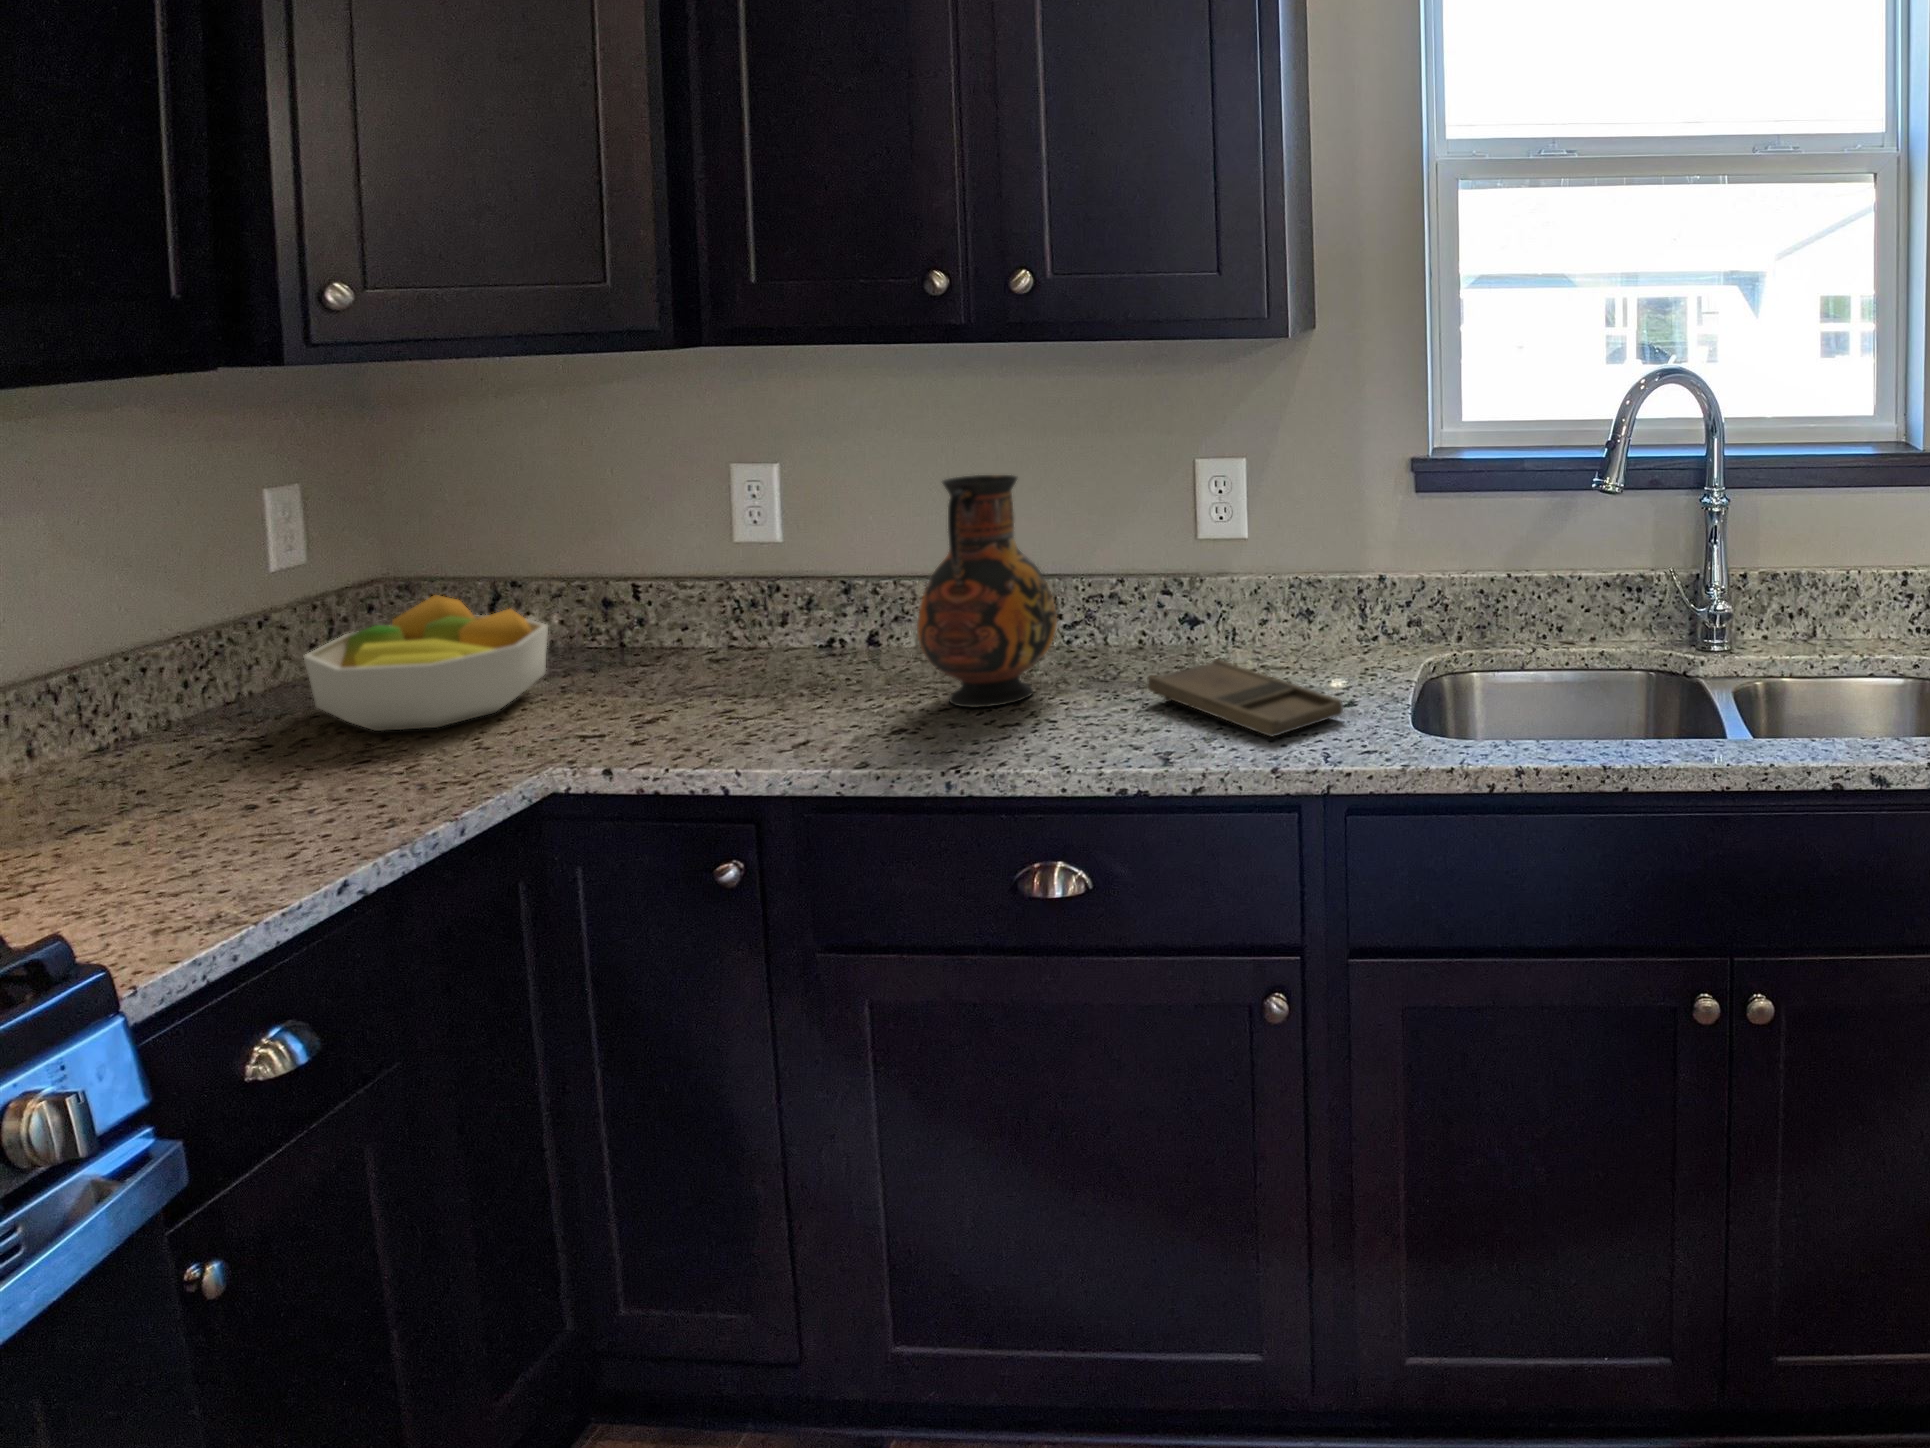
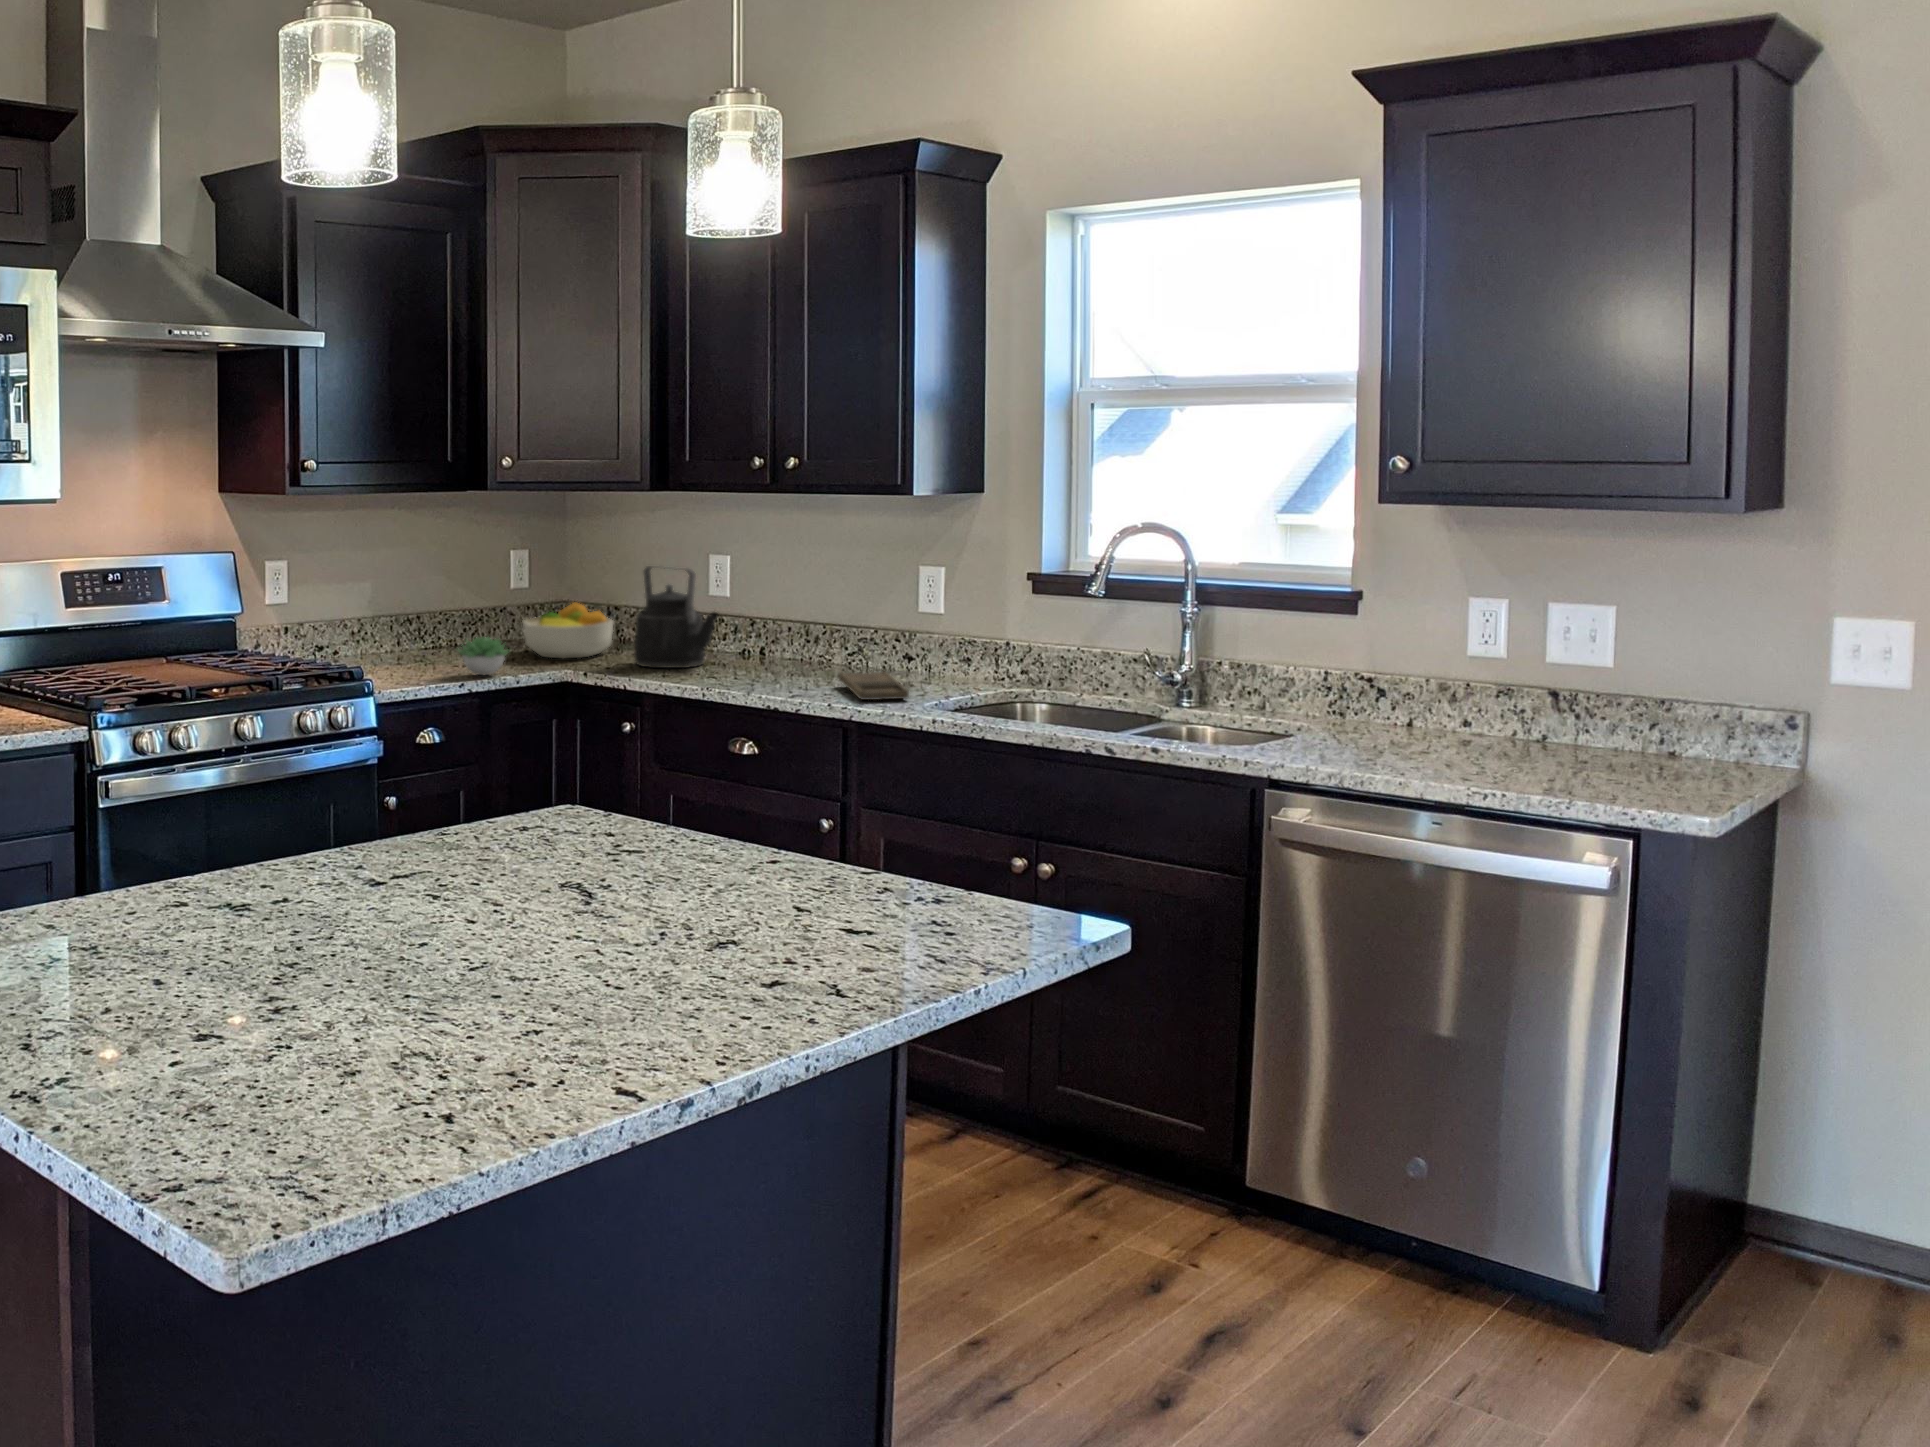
vase: present [917,475,1057,708] -> none [743,559,812,679]
kettle: none [636,509,846,720] -> present [635,566,718,668]
succulent plant: none [124,730,321,840] -> present [458,637,509,675]

